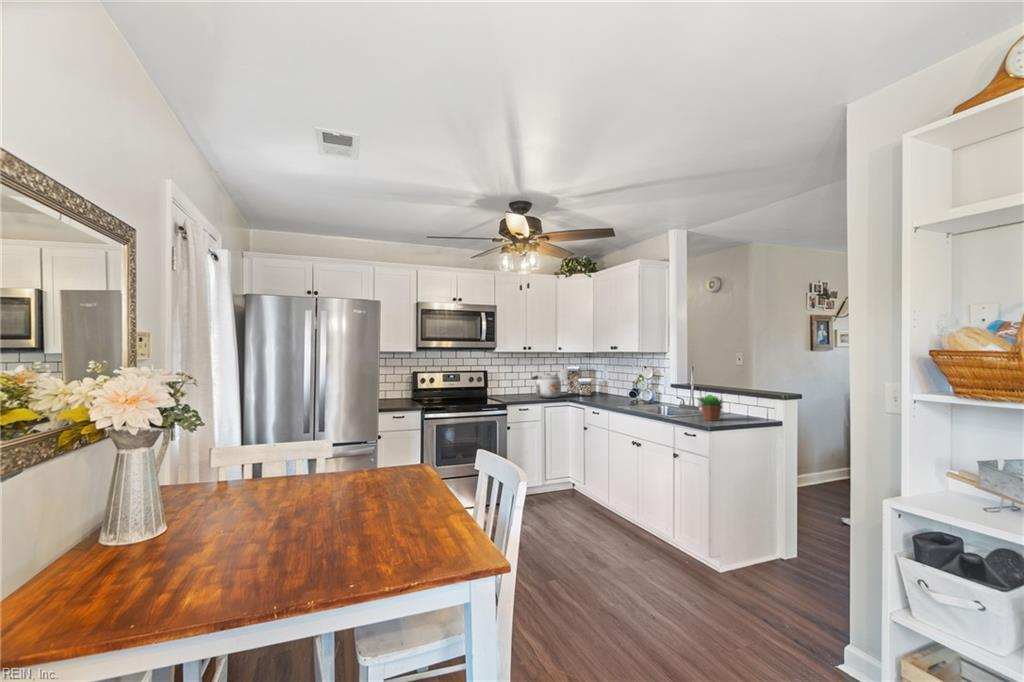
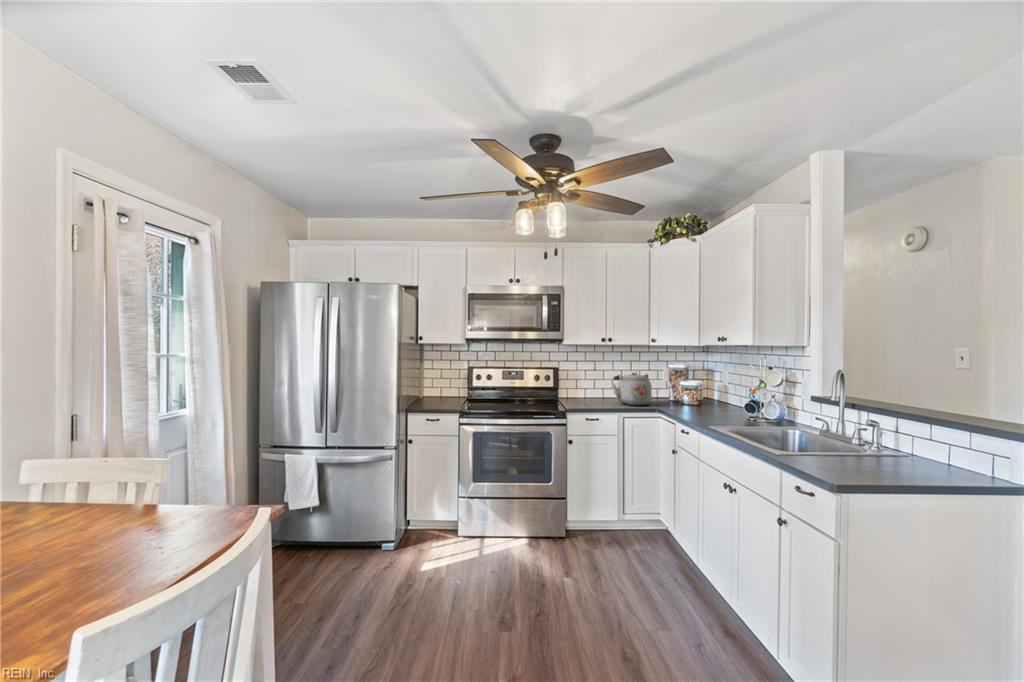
succulent plant: present [697,396,723,421] -> none [828,422,885,470]

